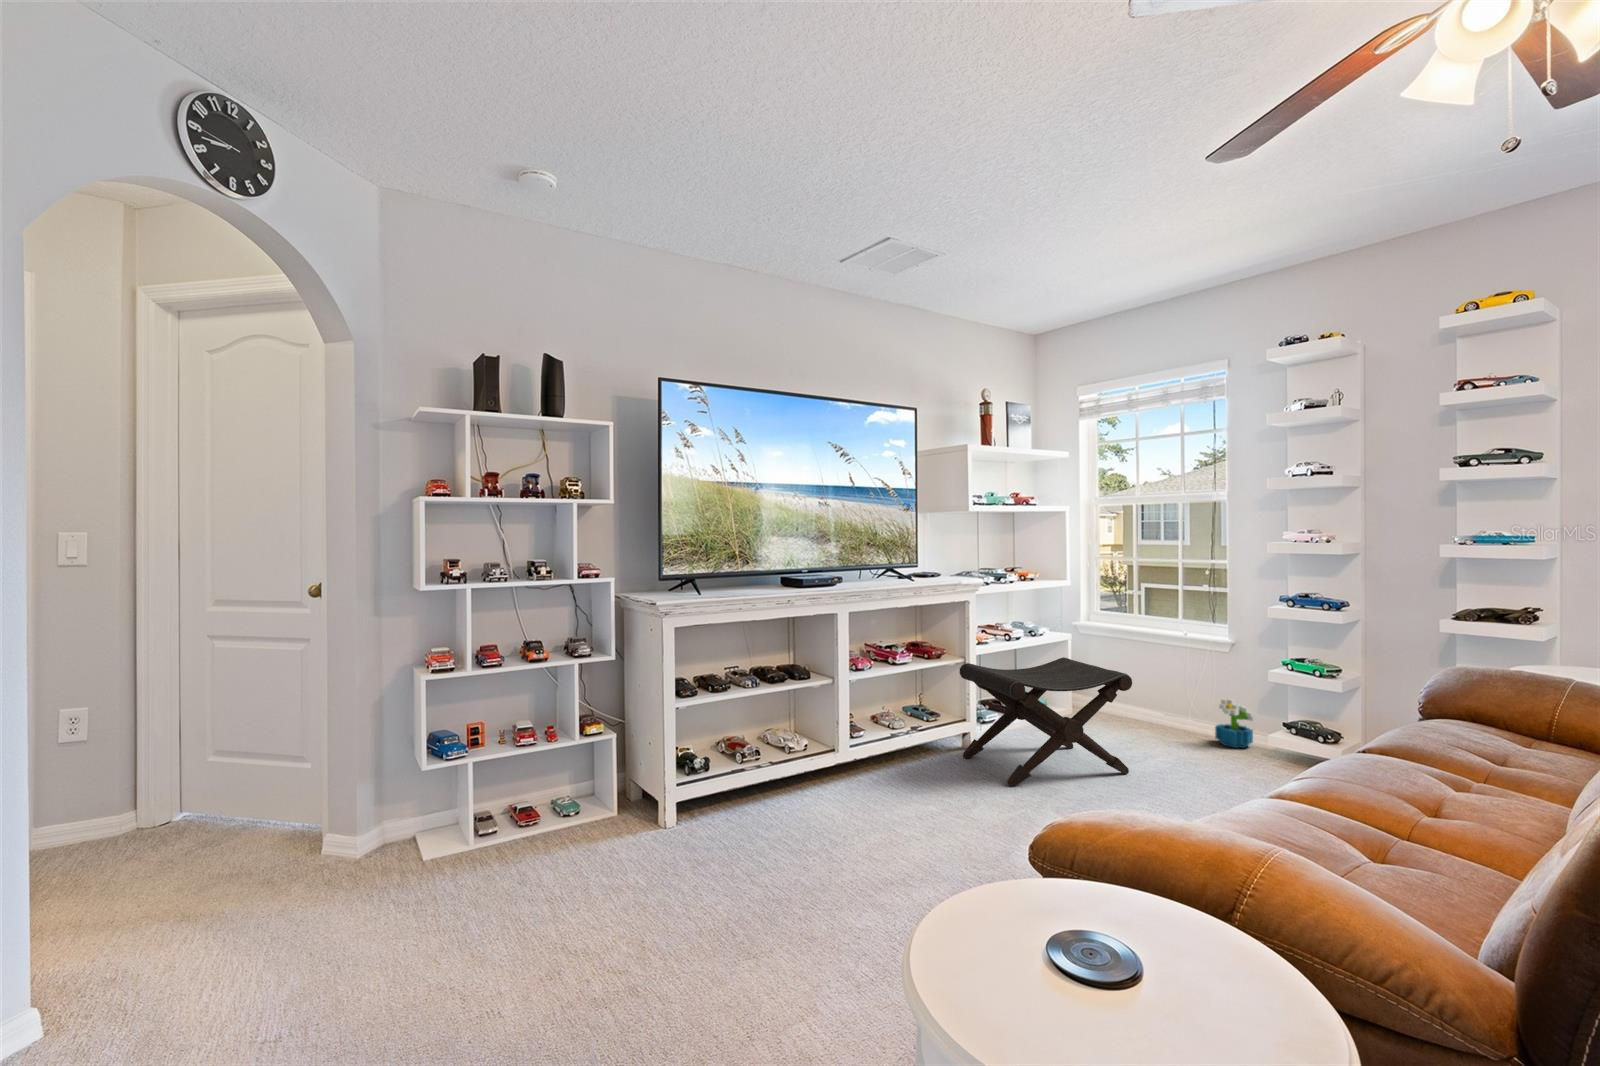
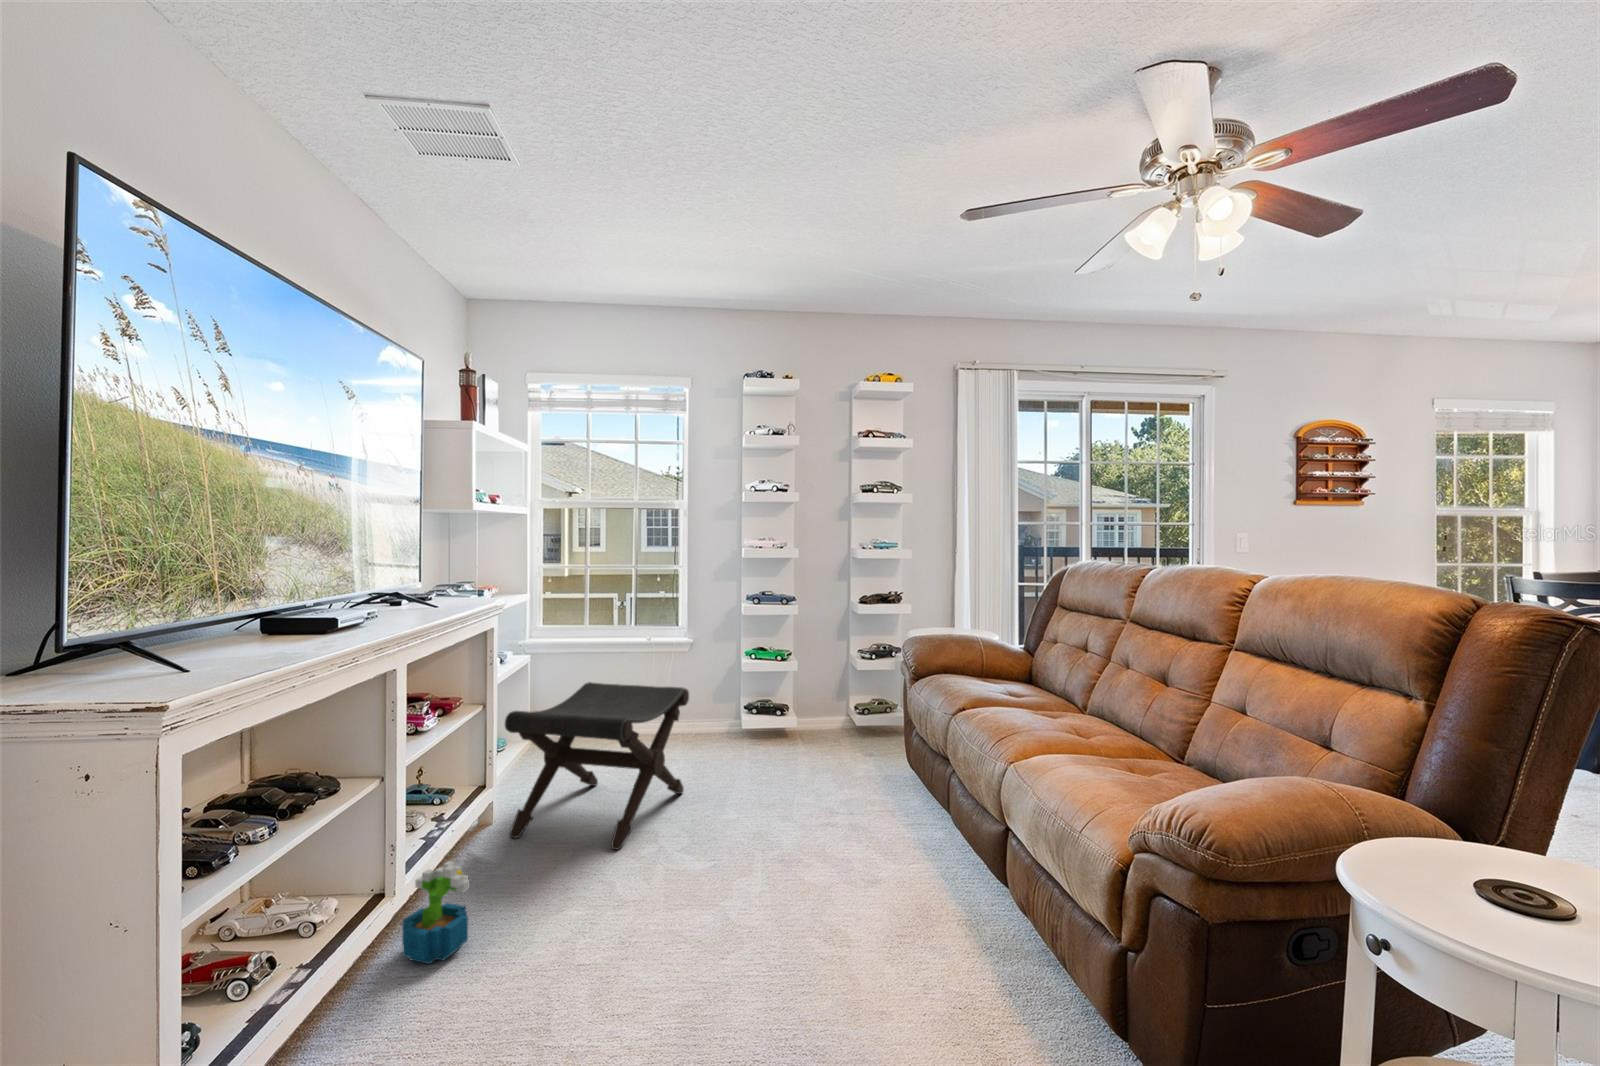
decorative plant: present [1215,699,1254,748] -> present [402,861,469,964]

